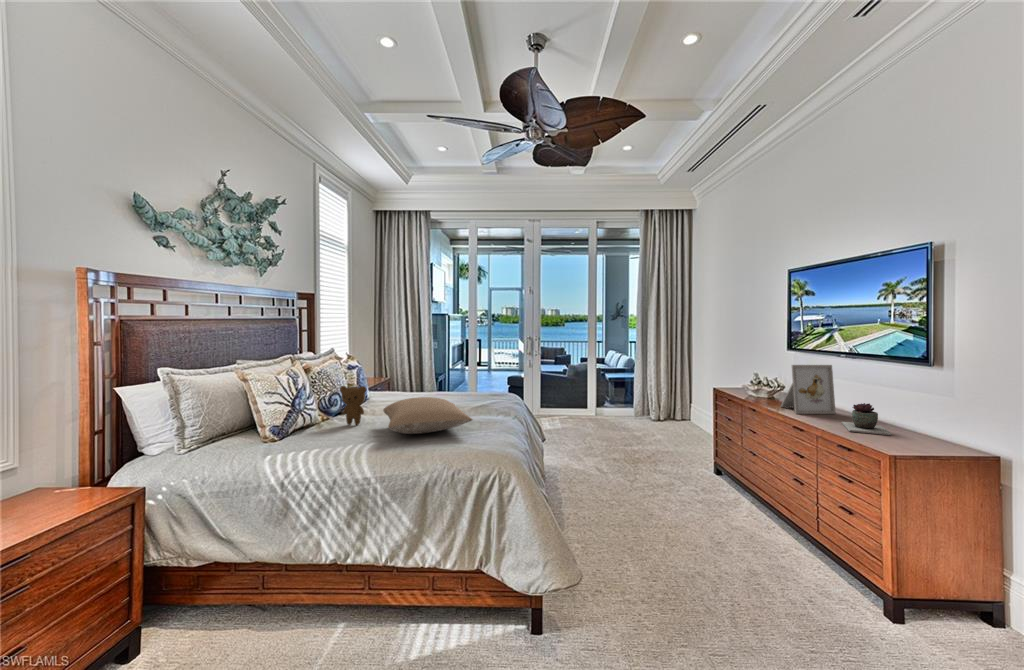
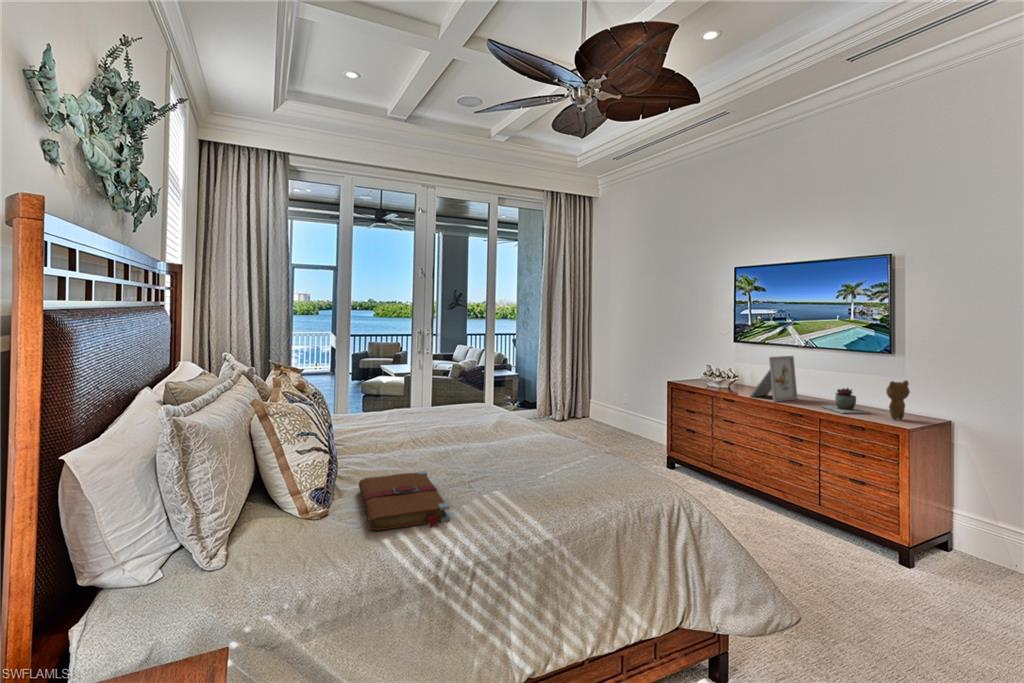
teddy bear: present [340,386,366,425] -> present [886,380,910,420]
pillow: present [383,397,472,434] -> none [442,418,588,471]
book: none [267,425,350,455] -> present [359,471,450,530]

